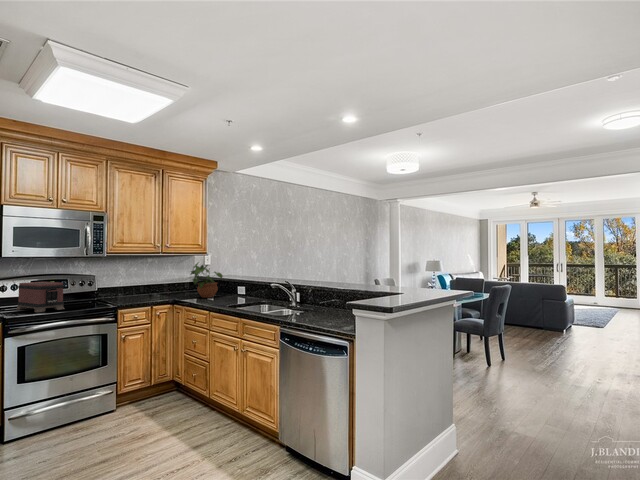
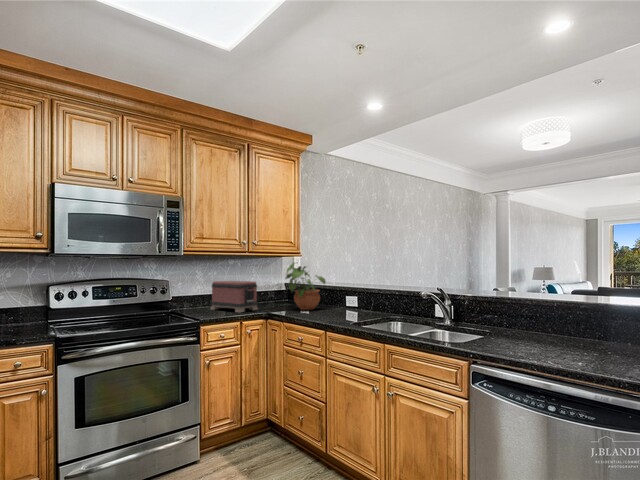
toaster: present [17,282,64,312] -> present [210,281,258,312]

